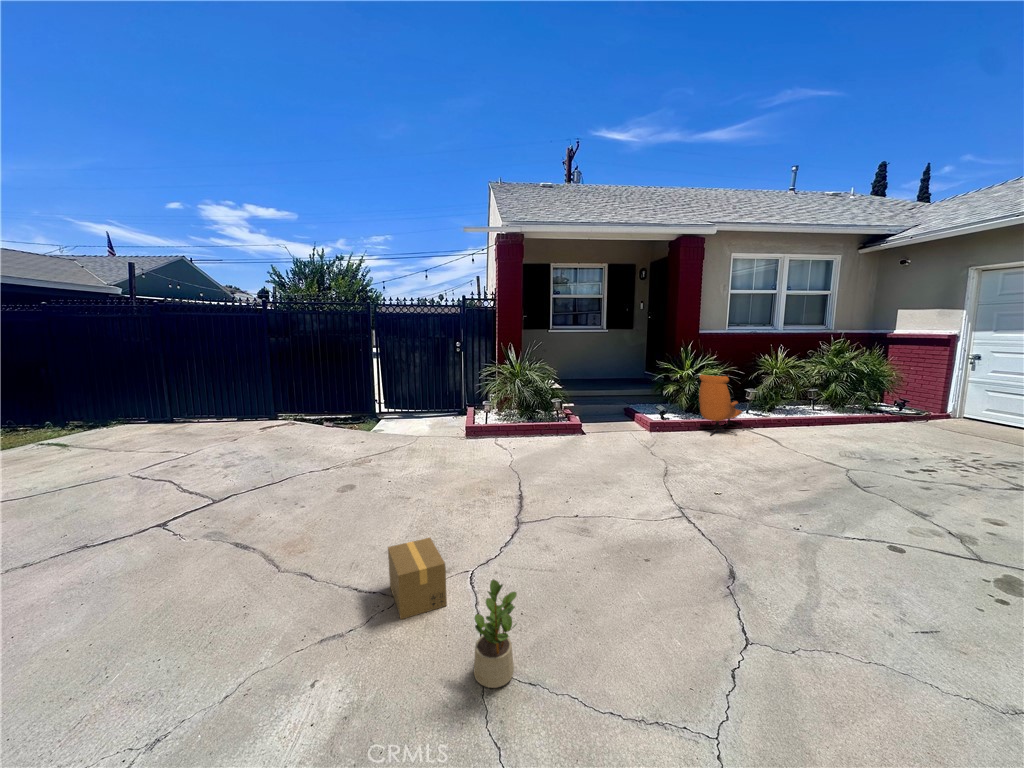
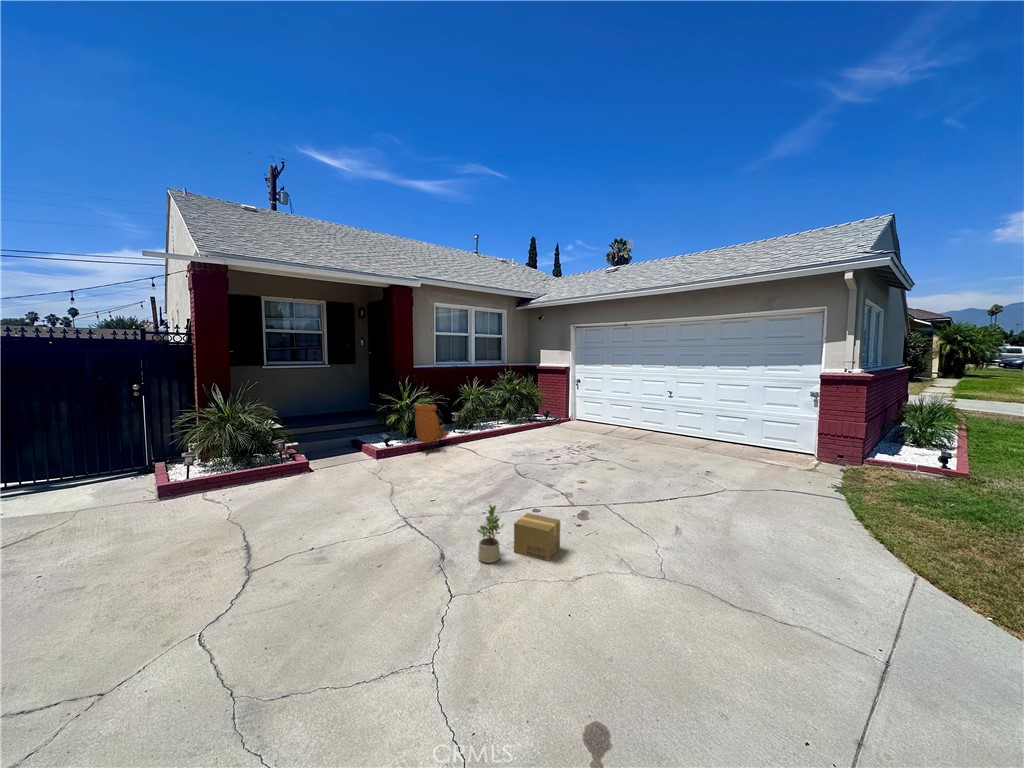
cardboard box: present [388,538,447,619] -> present [514,513,560,561]
potted plant: present [474,580,517,688] -> present [477,505,504,563]

